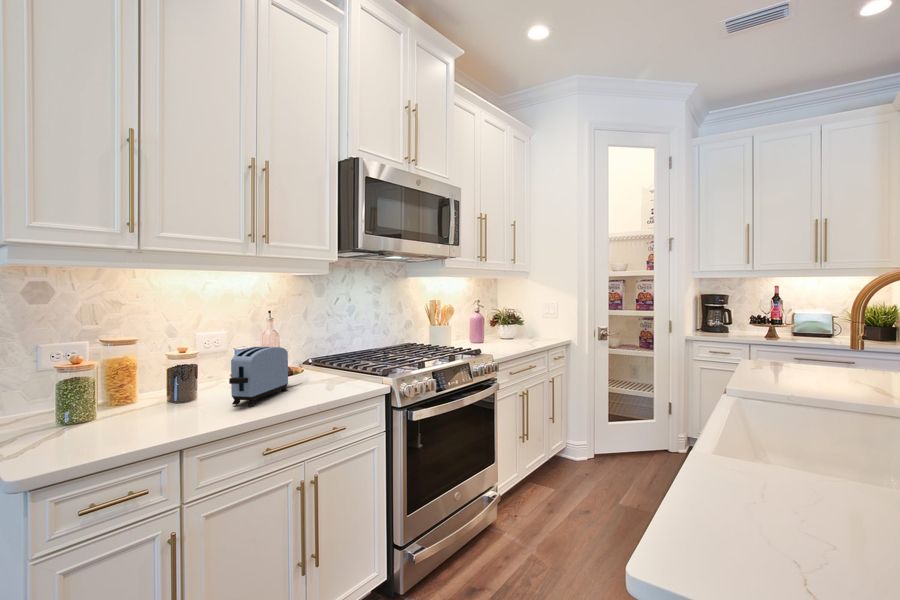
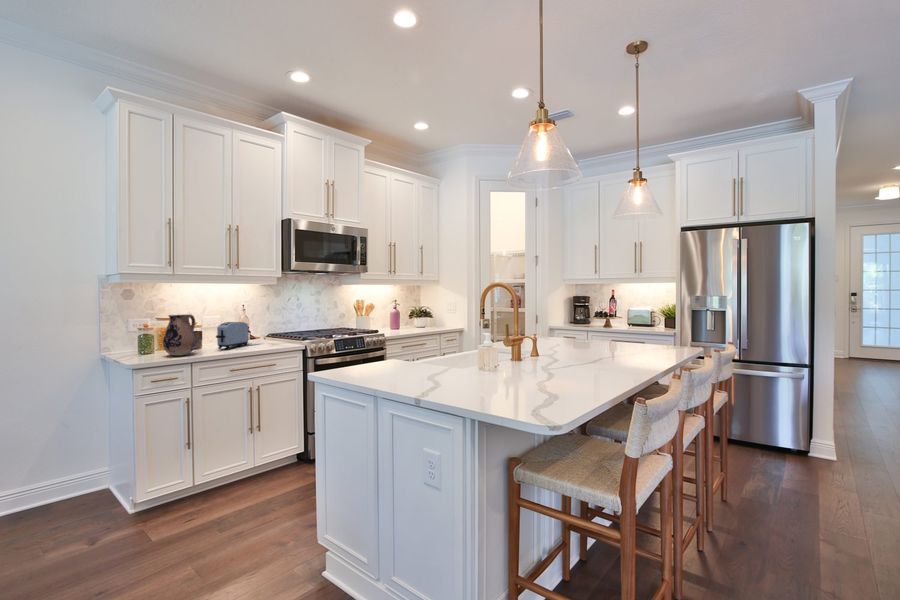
ceramic pitcher: none [113,336,187,431] -> present [163,314,196,356]

